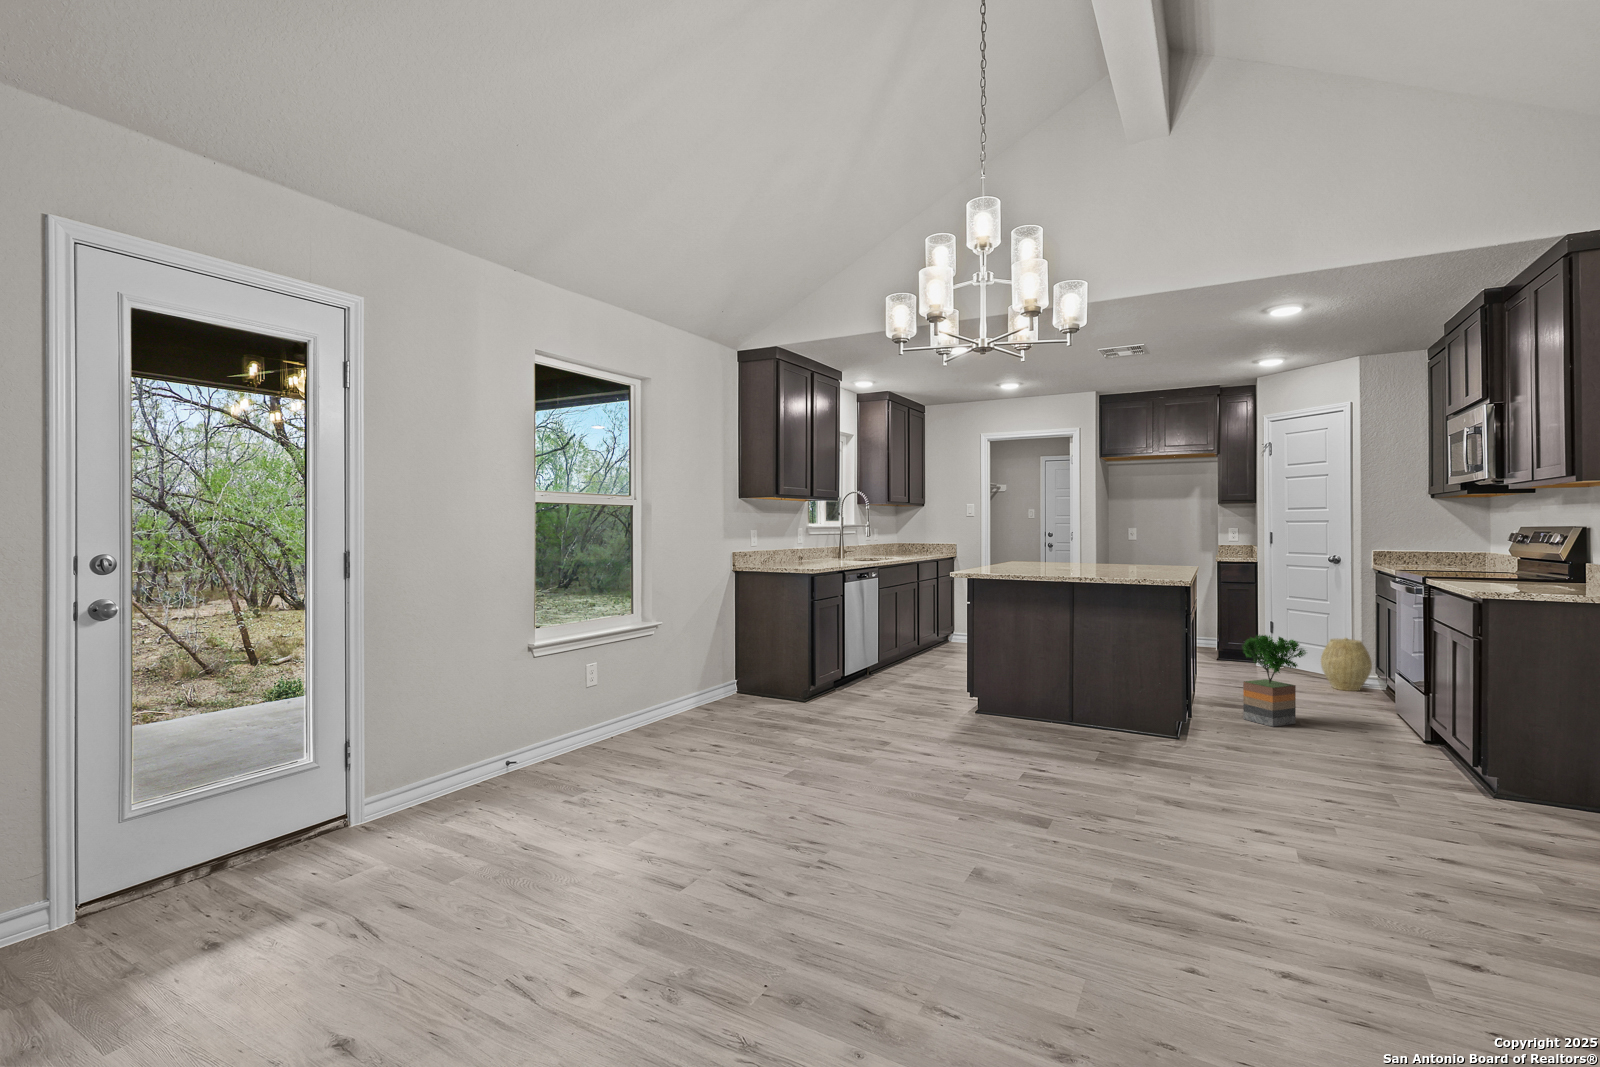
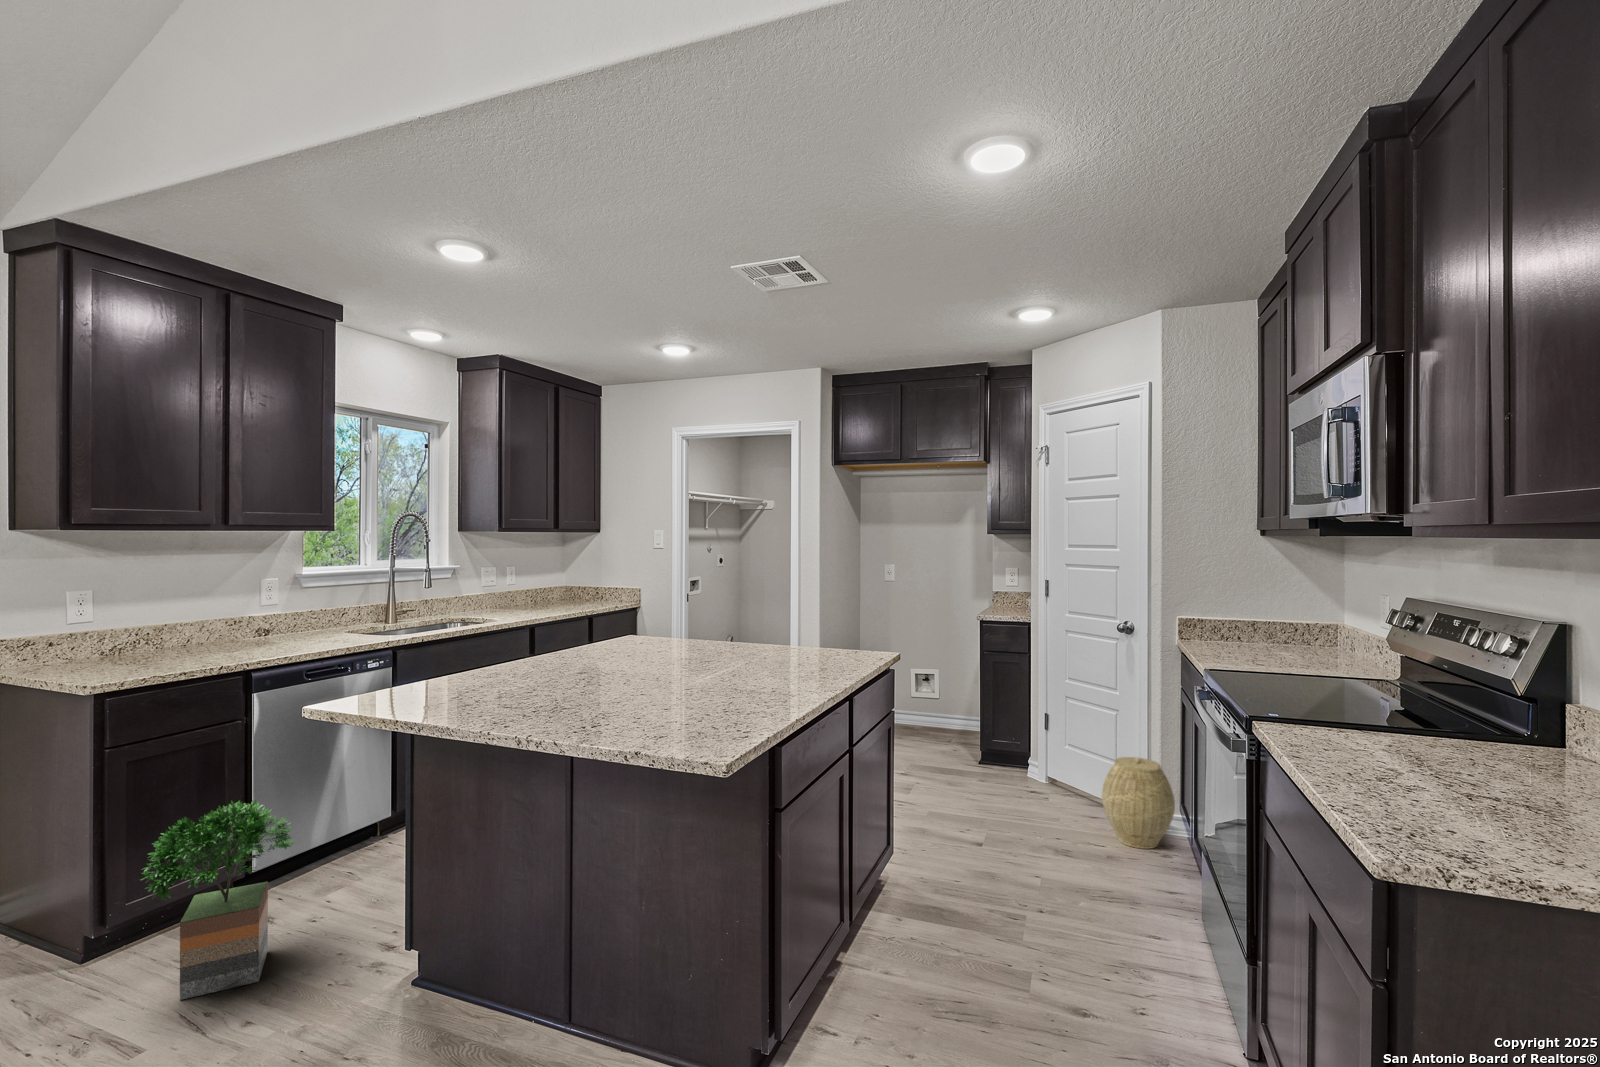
potted tree: present [1243,635,1306,727] -> present [141,800,294,1000]

